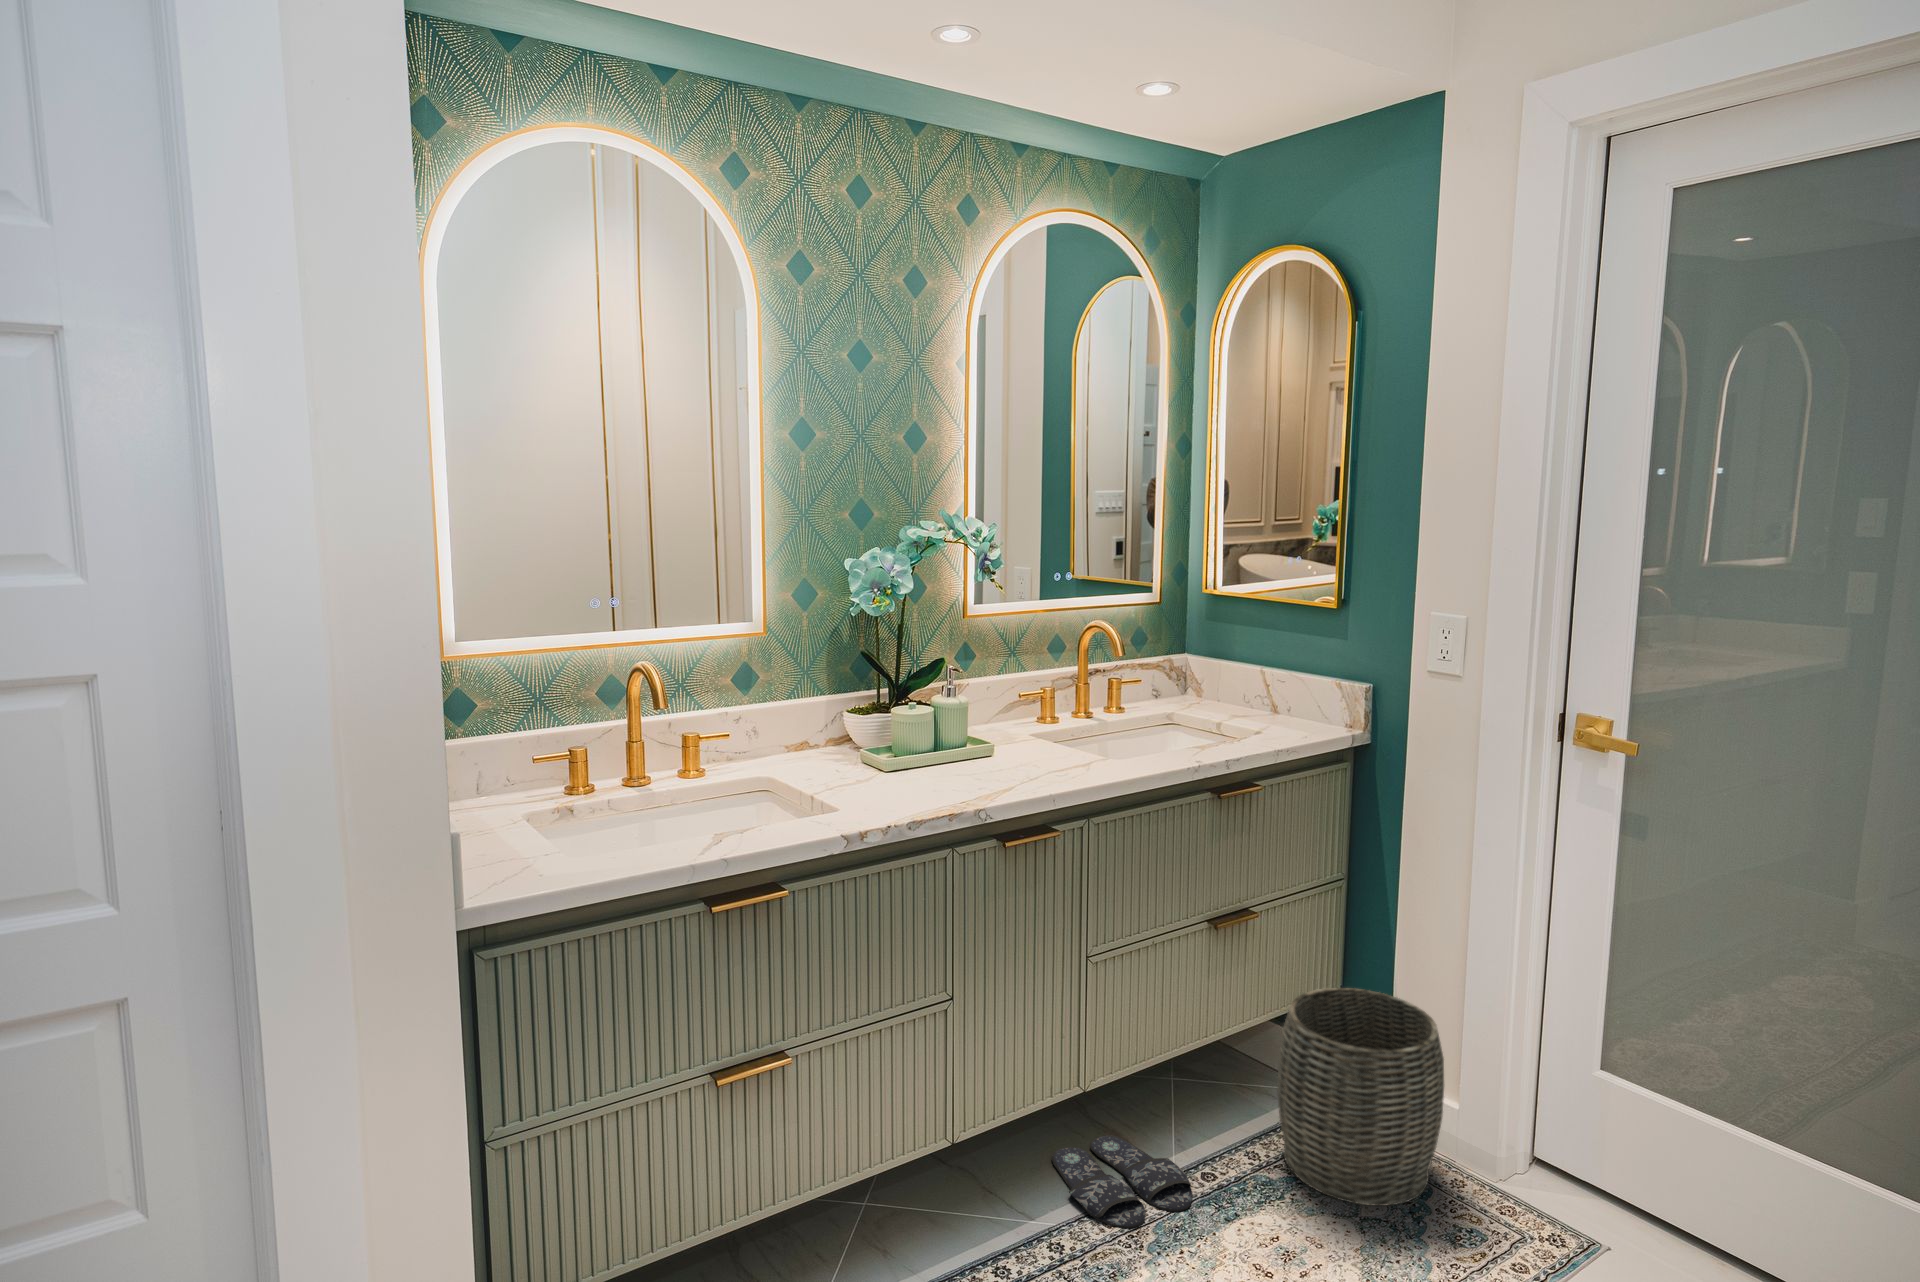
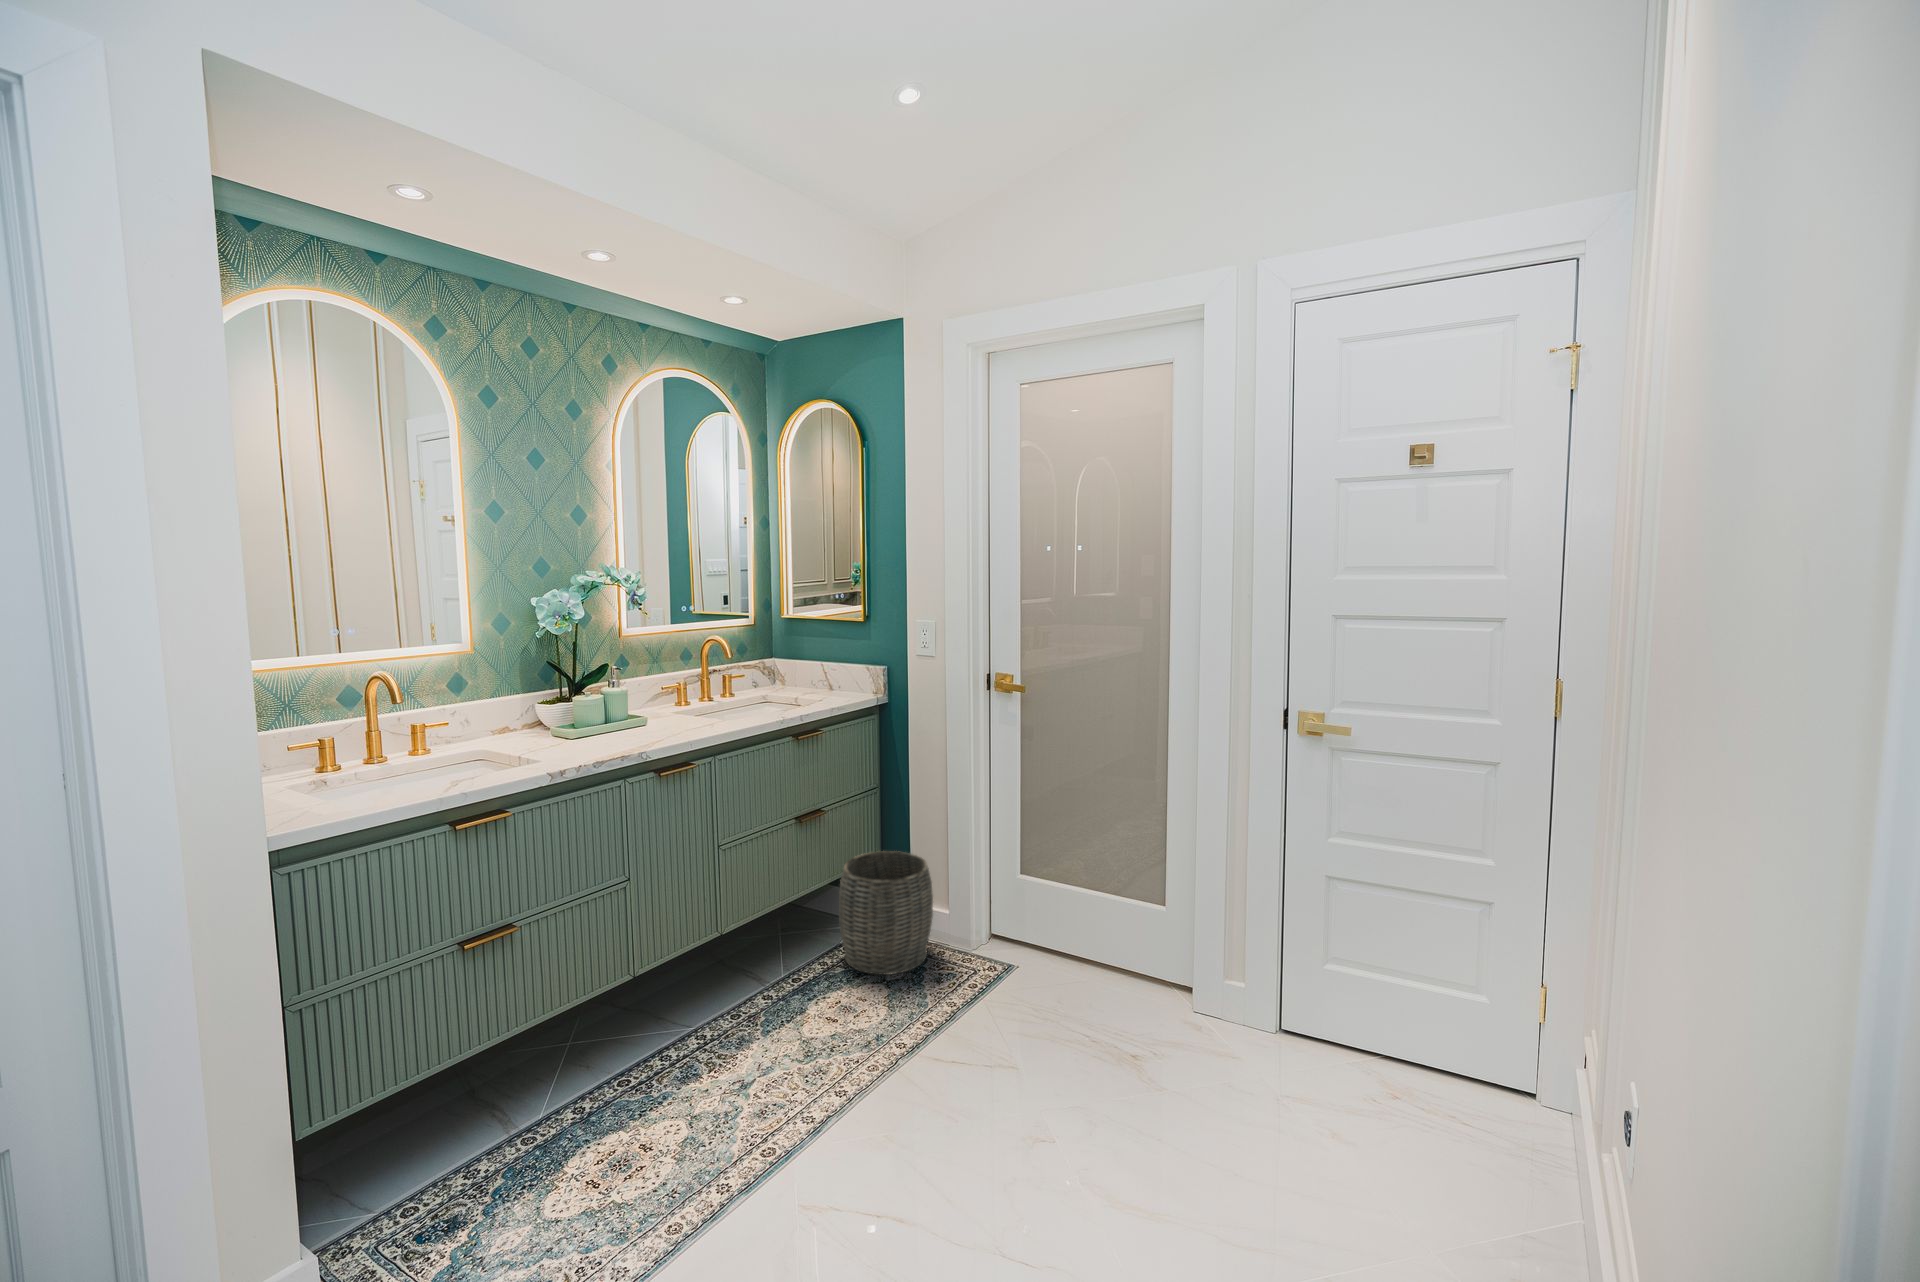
slippers: present [1052,1135,1192,1228] -> none [697,967,789,1016]

